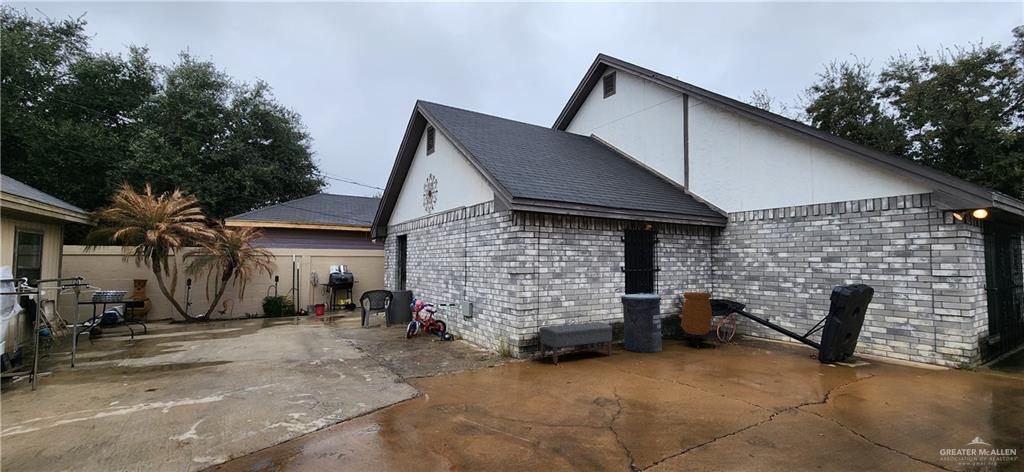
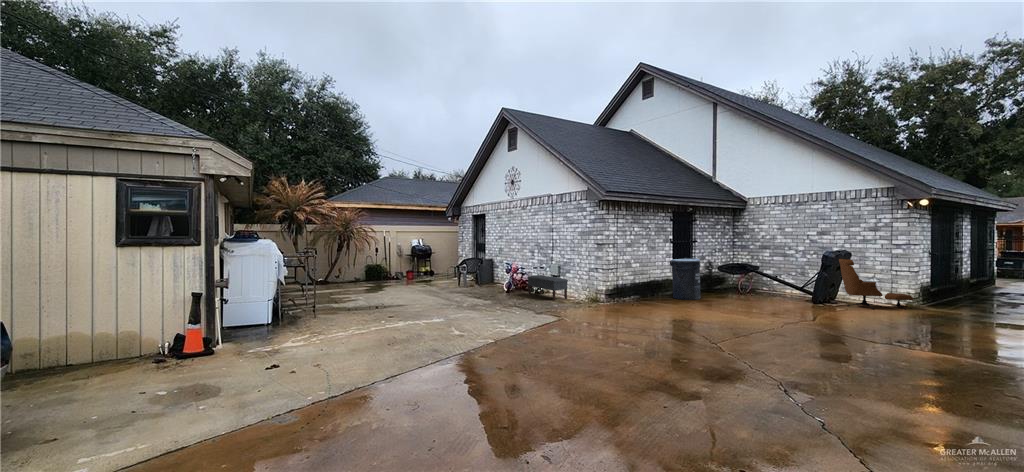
lounge chair: present [678,292,715,349] -> present [839,259,913,310]
bench: present [539,322,613,364] -> present [527,275,568,301]

